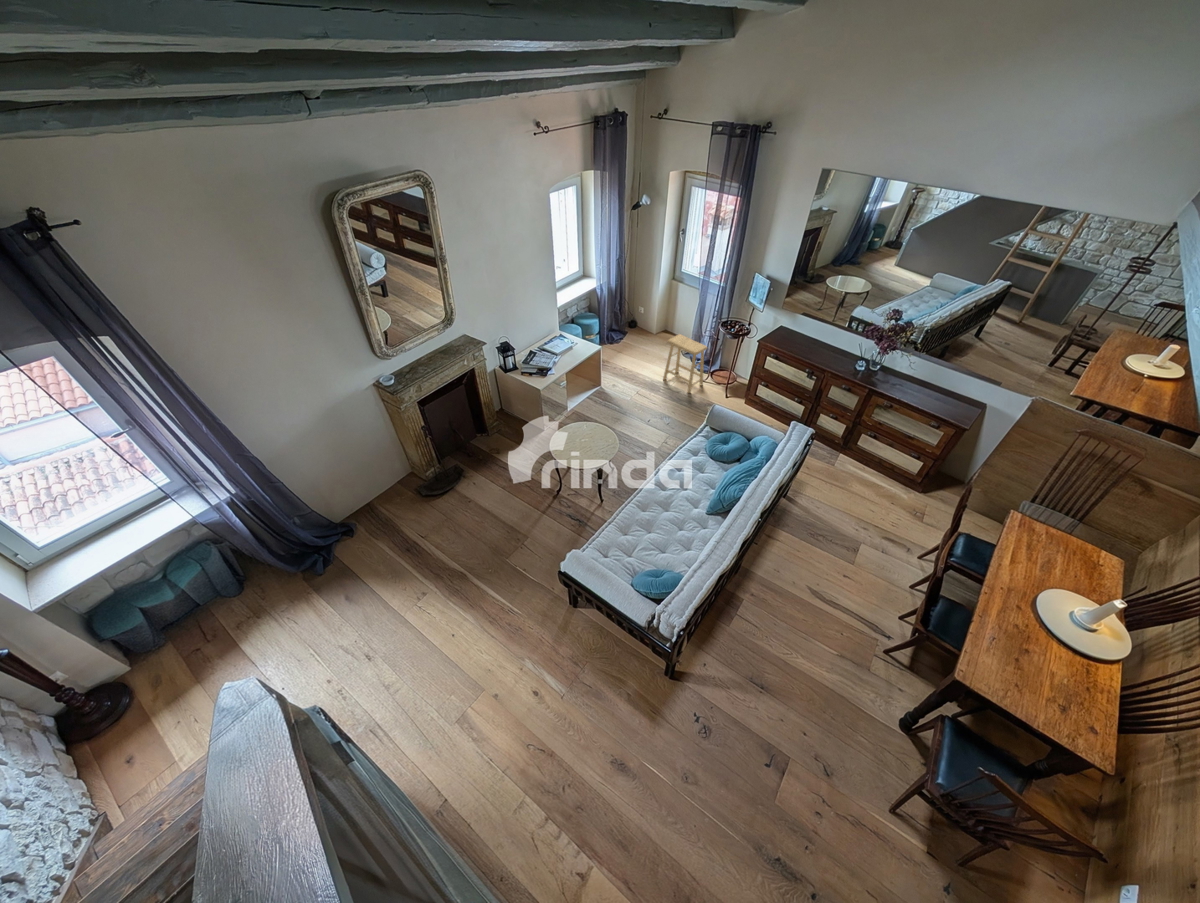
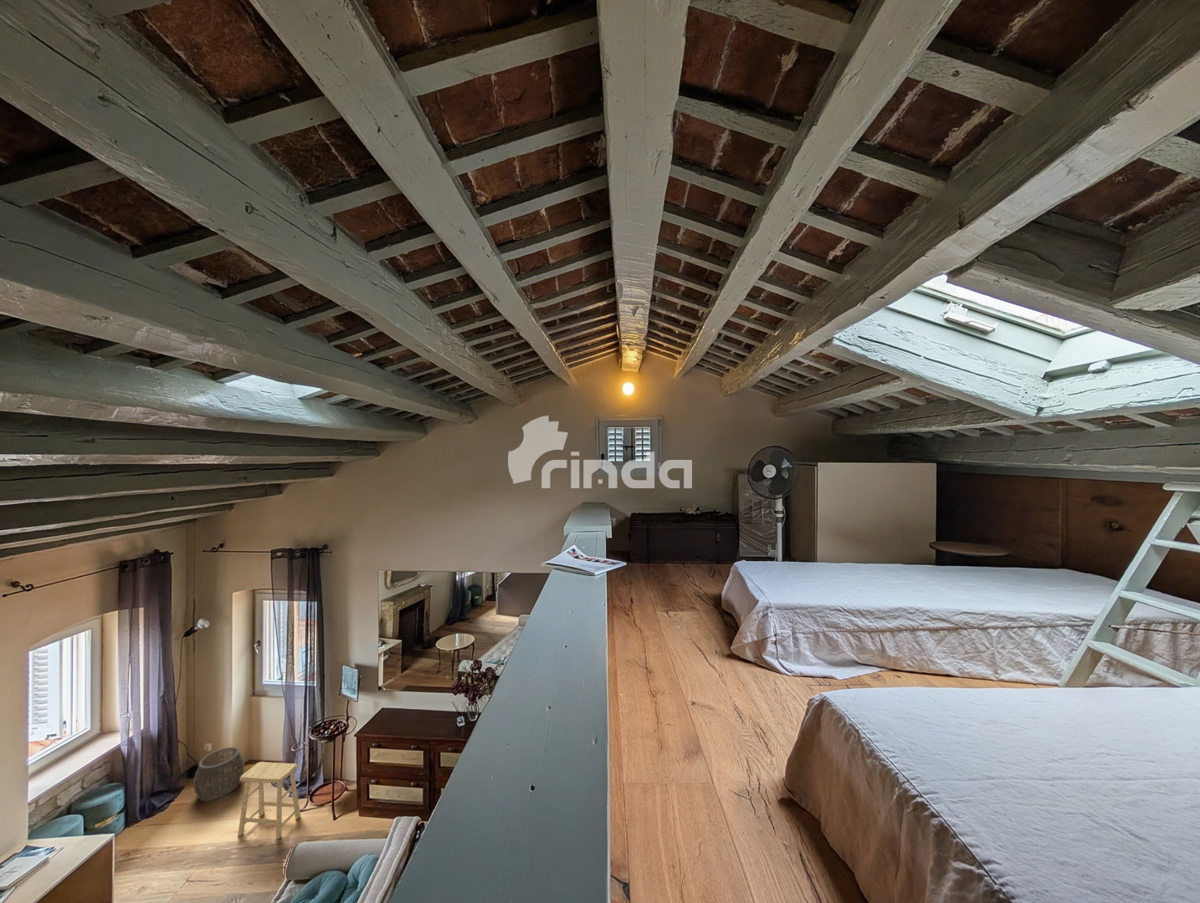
woven basket: none [634,315,665,349] -> present [194,747,244,801]

